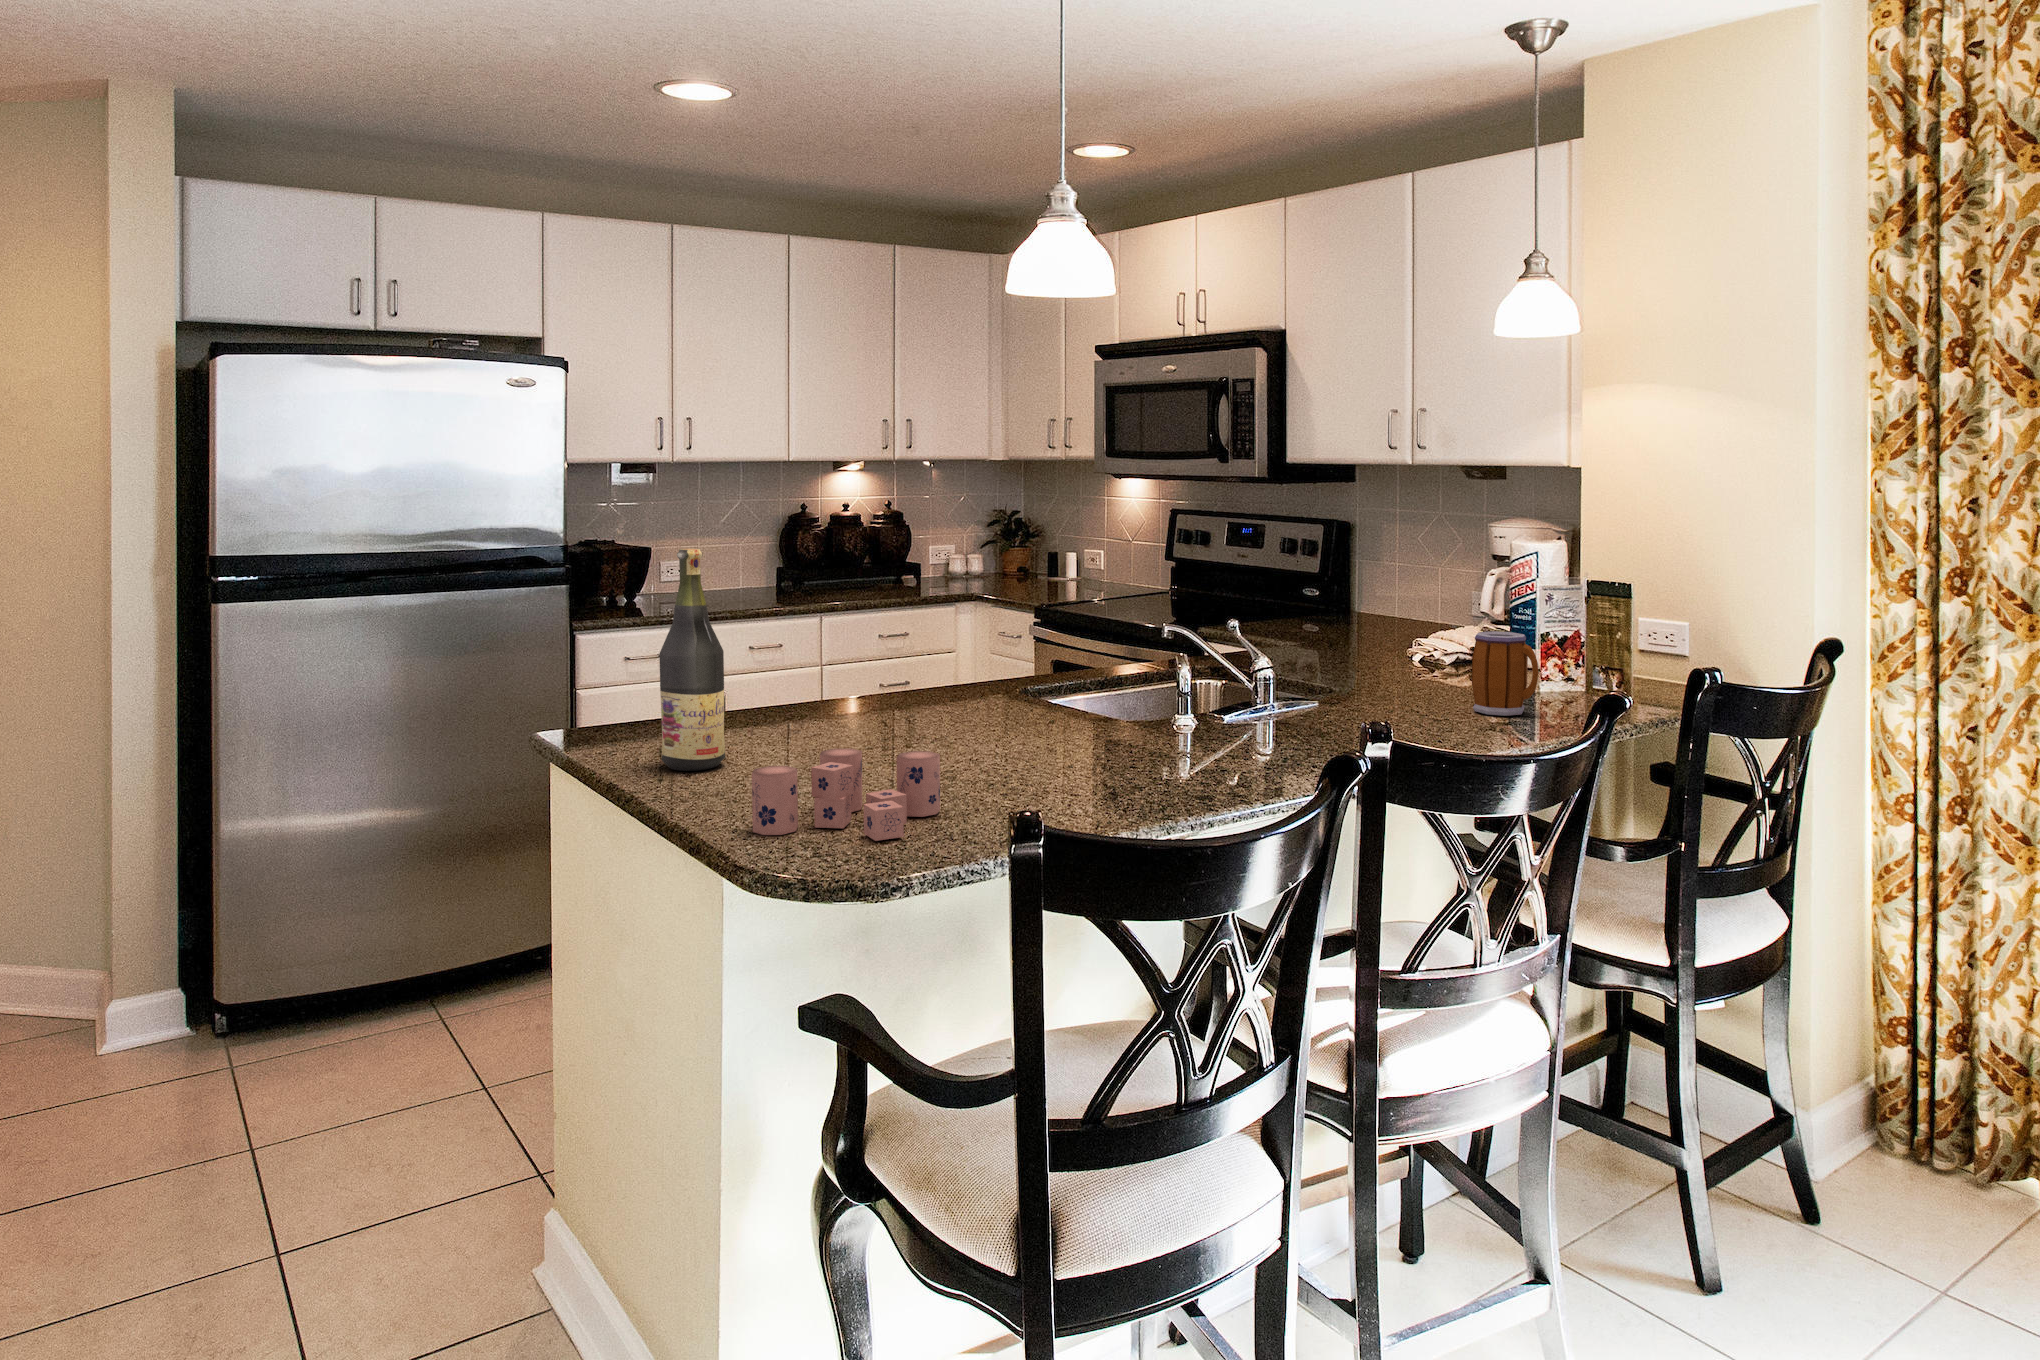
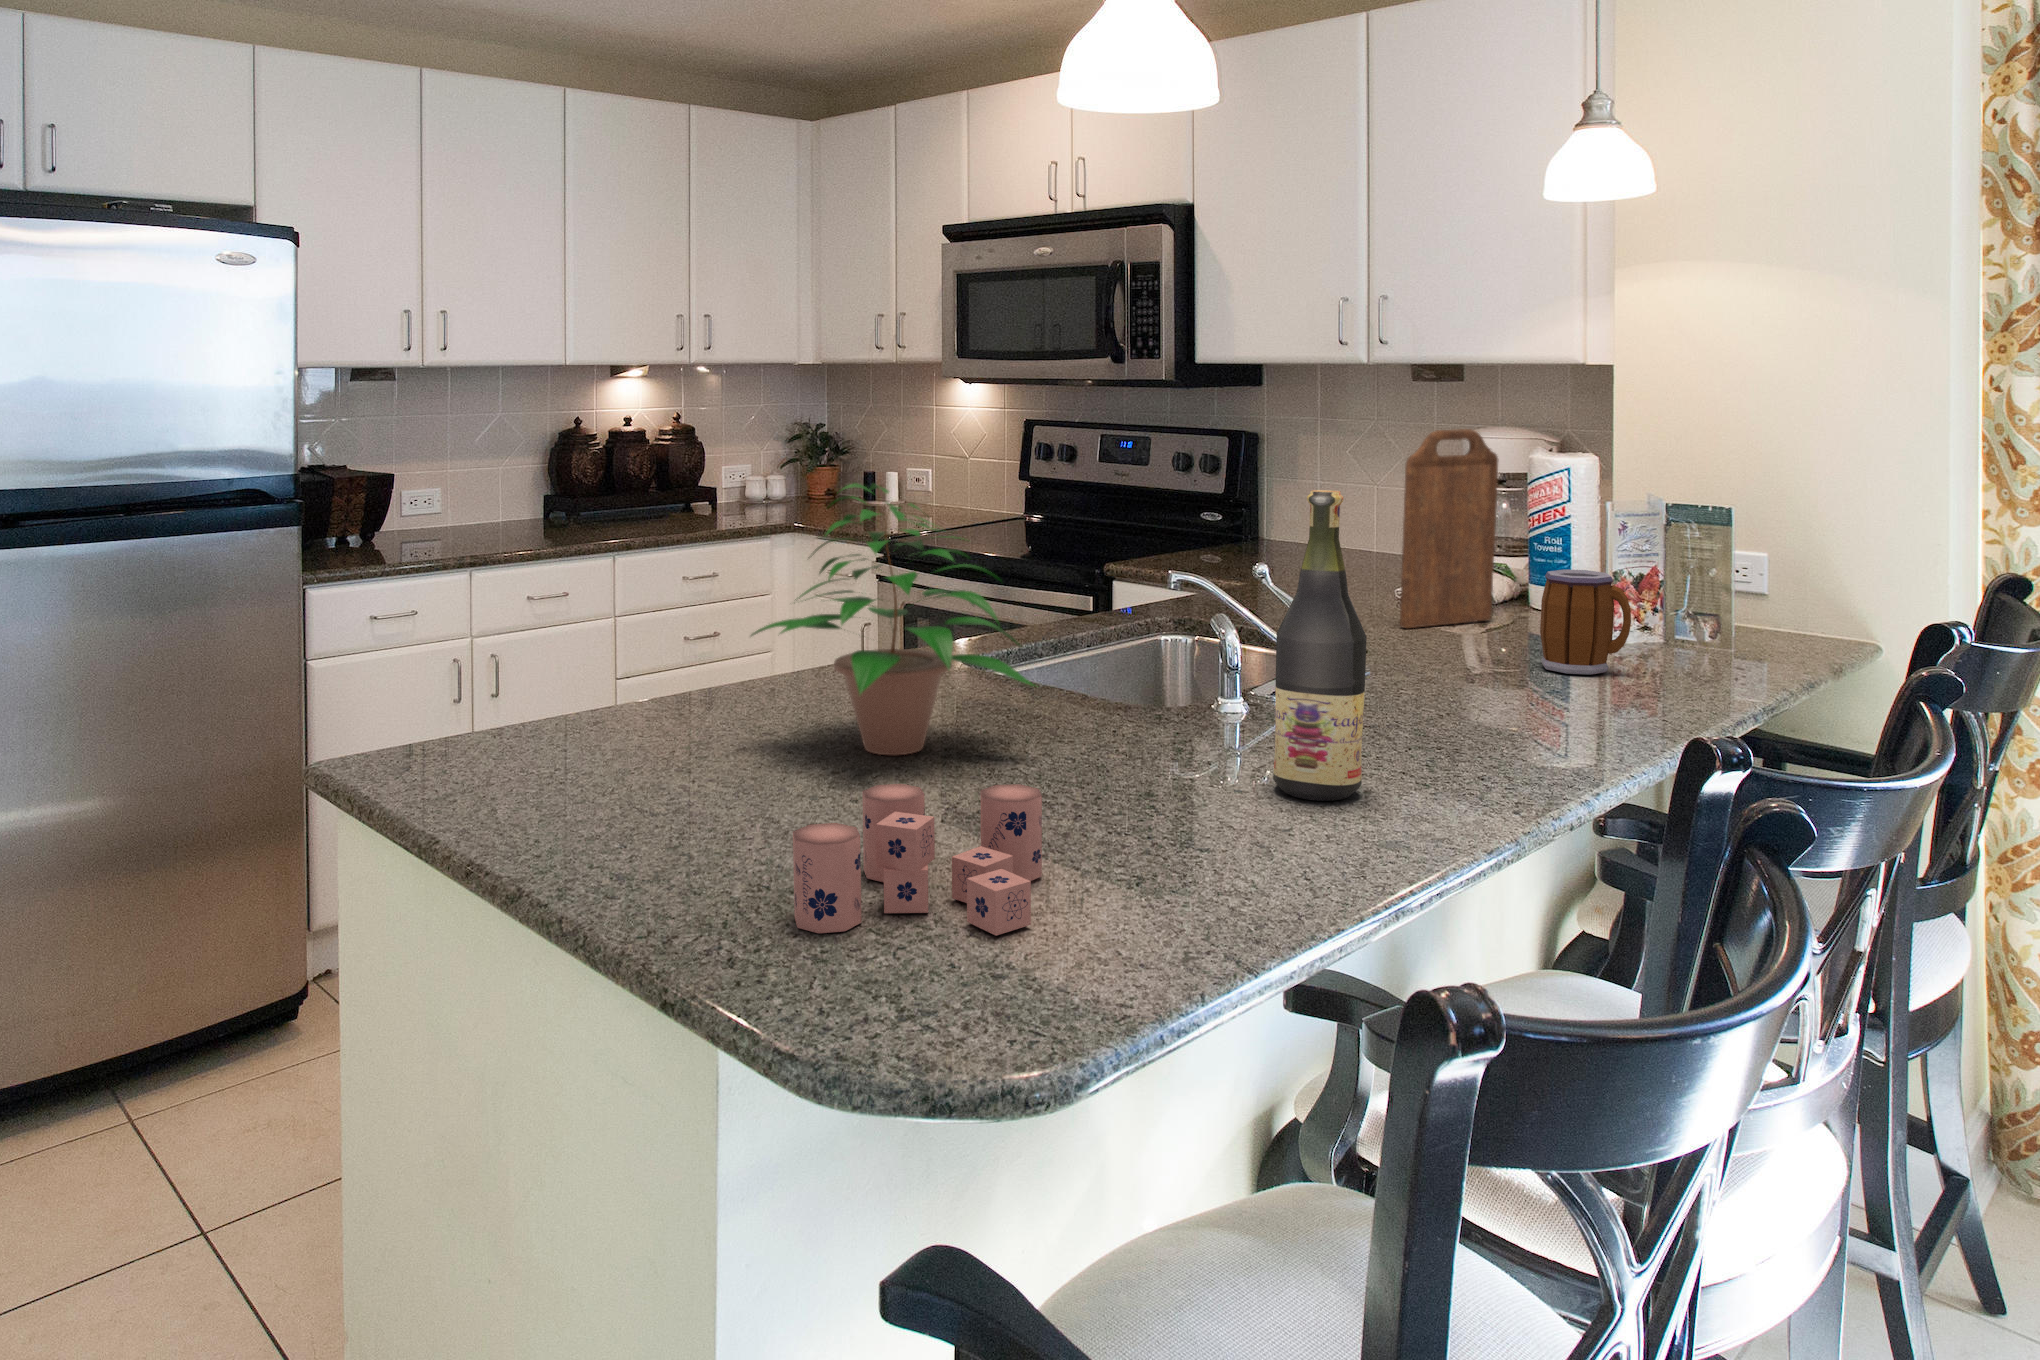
cutting board: none [1394,519,1482,681] -> present [1400,429,1498,628]
potted plant: none [808,548,1009,746] -> present [751,483,1038,755]
wine bottle: present [659,549,725,771] -> present [1273,490,1367,801]

